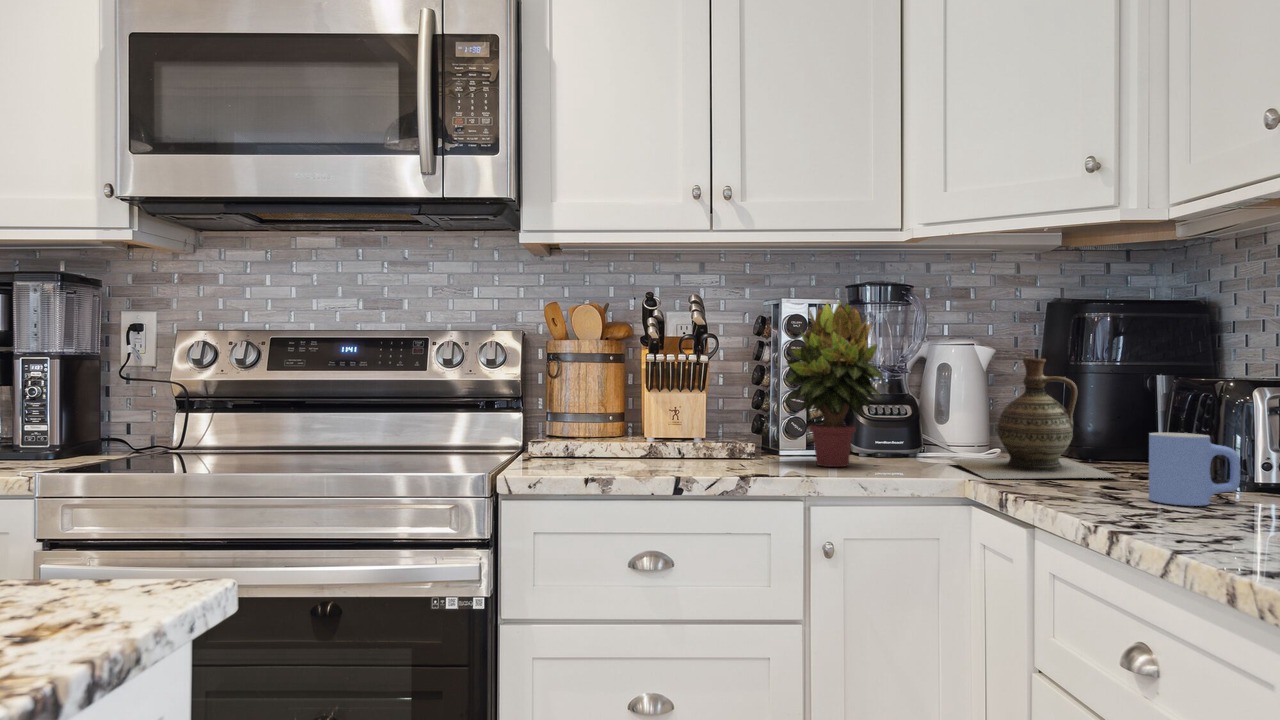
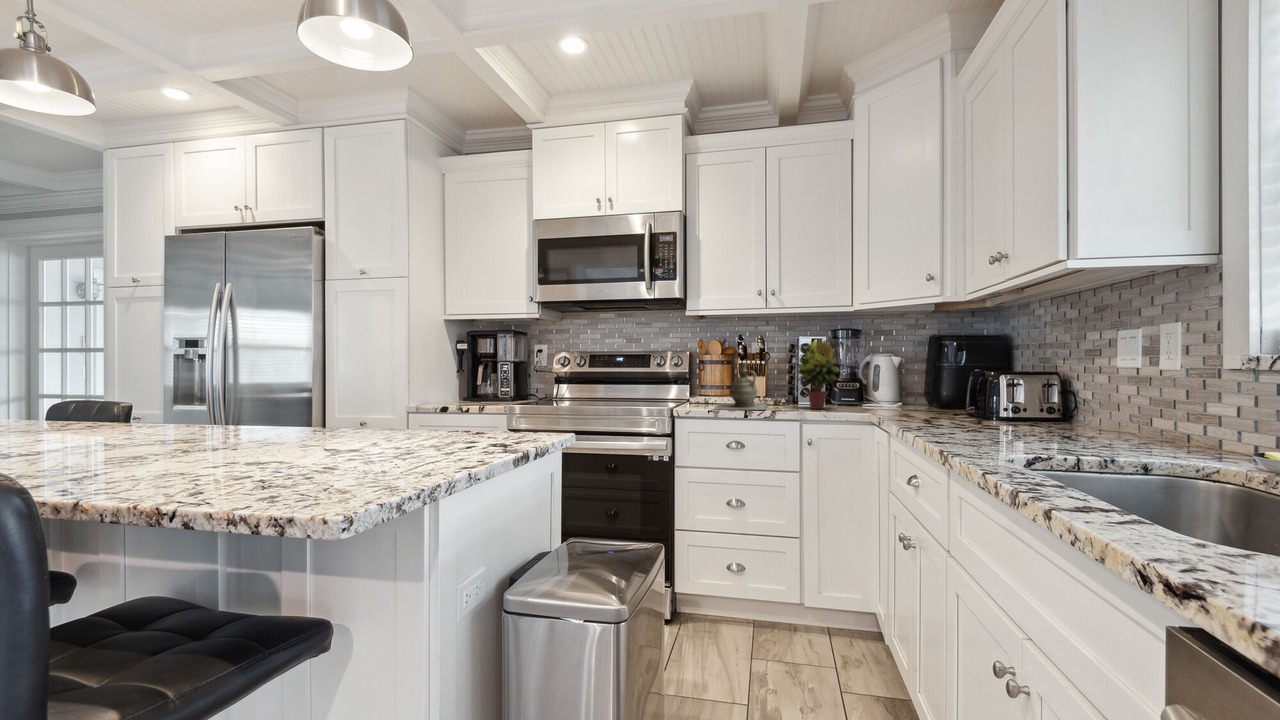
ceramic jug: present [949,358,1118,479] -> present [715,363,767,410]
mug: present [1149,433,1240,506] -> none [936,395,973,424]

